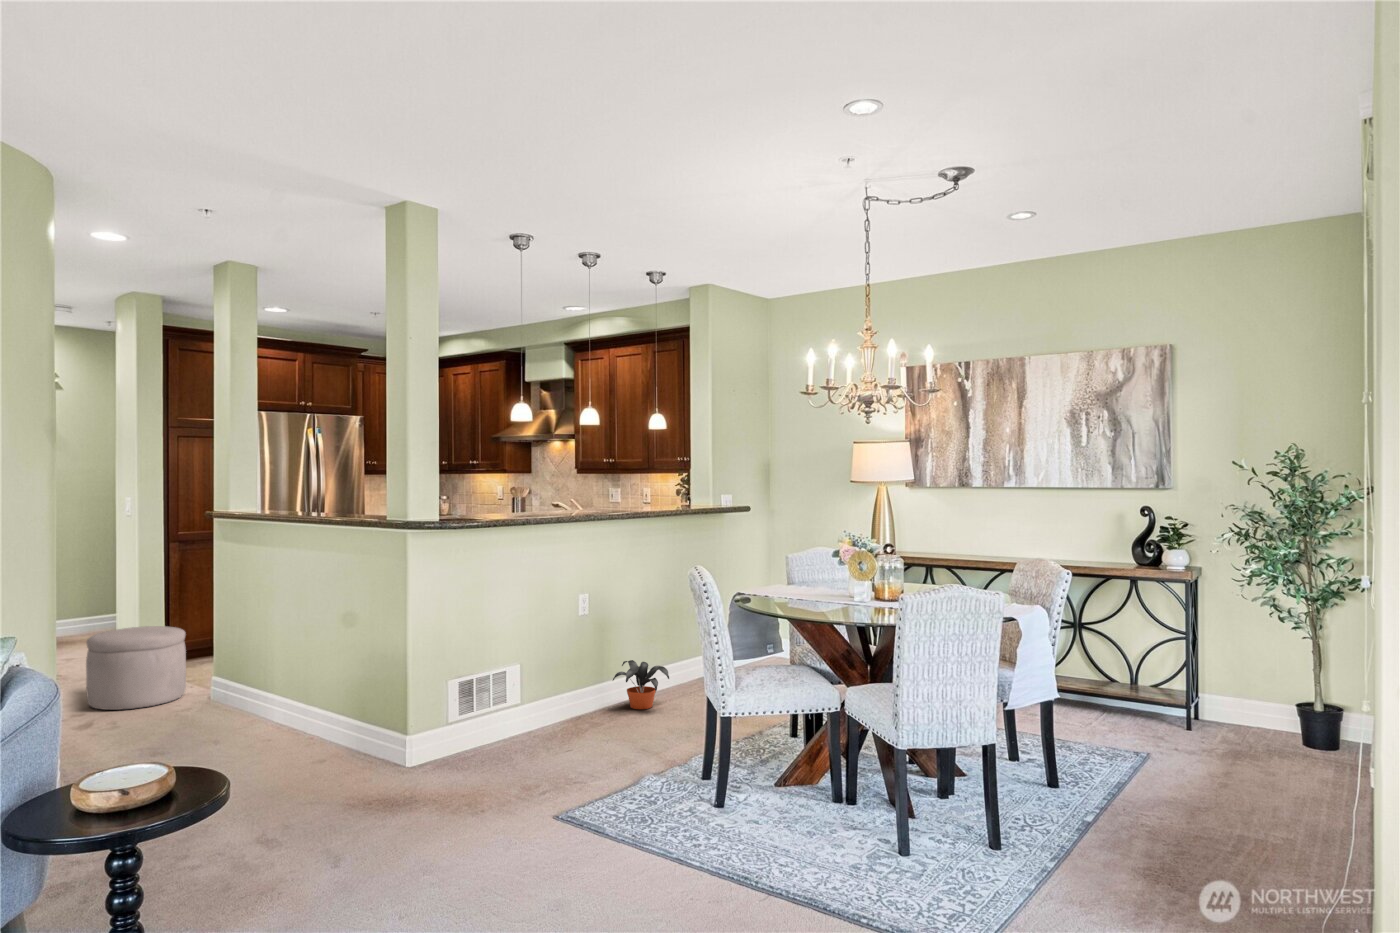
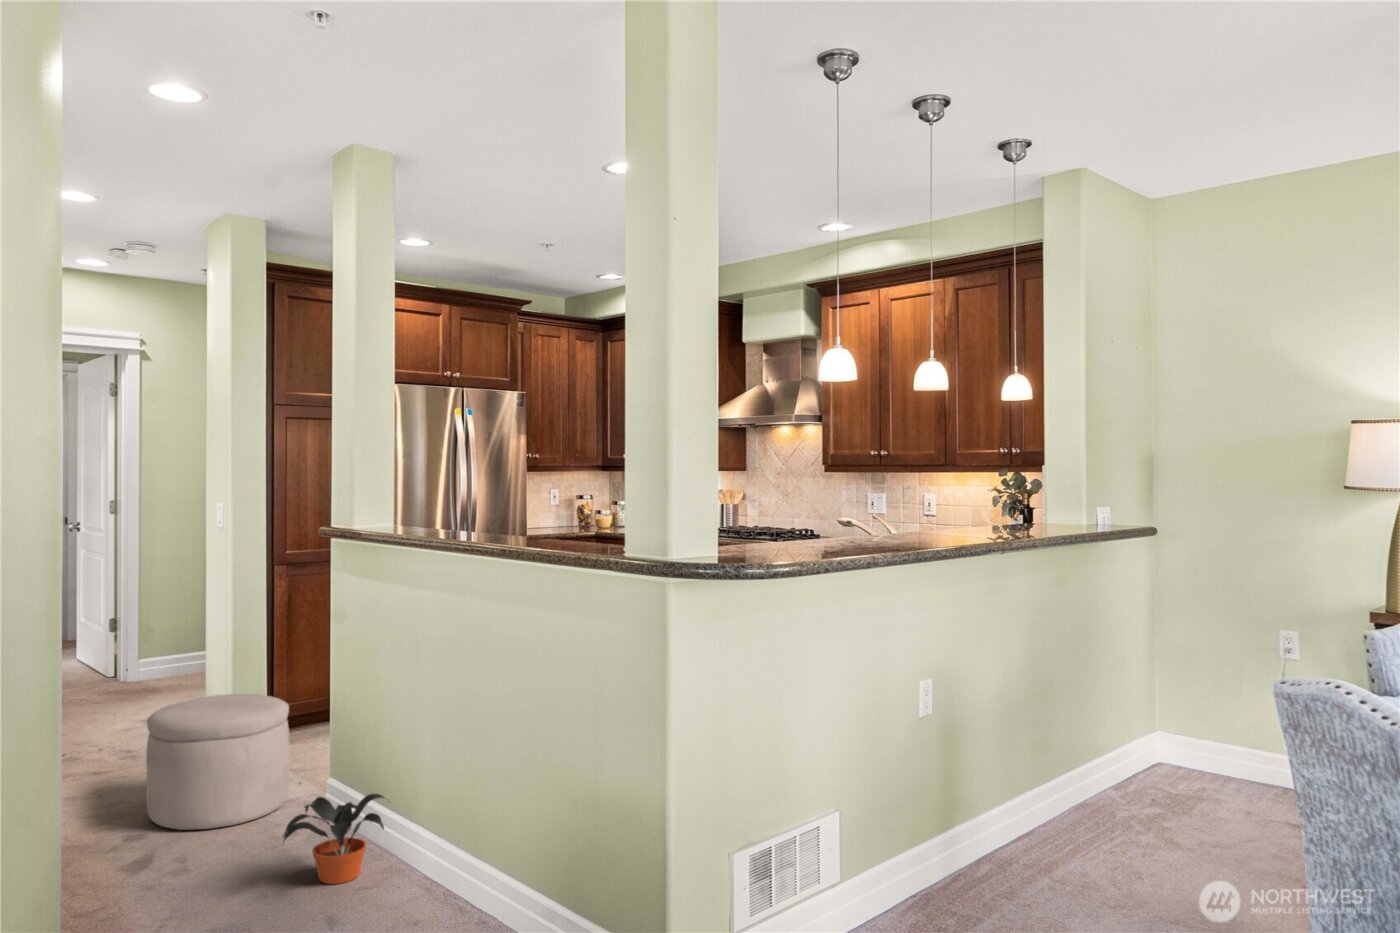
potted plant: present [613,660,669,709] -> present [284,794,385,884]

